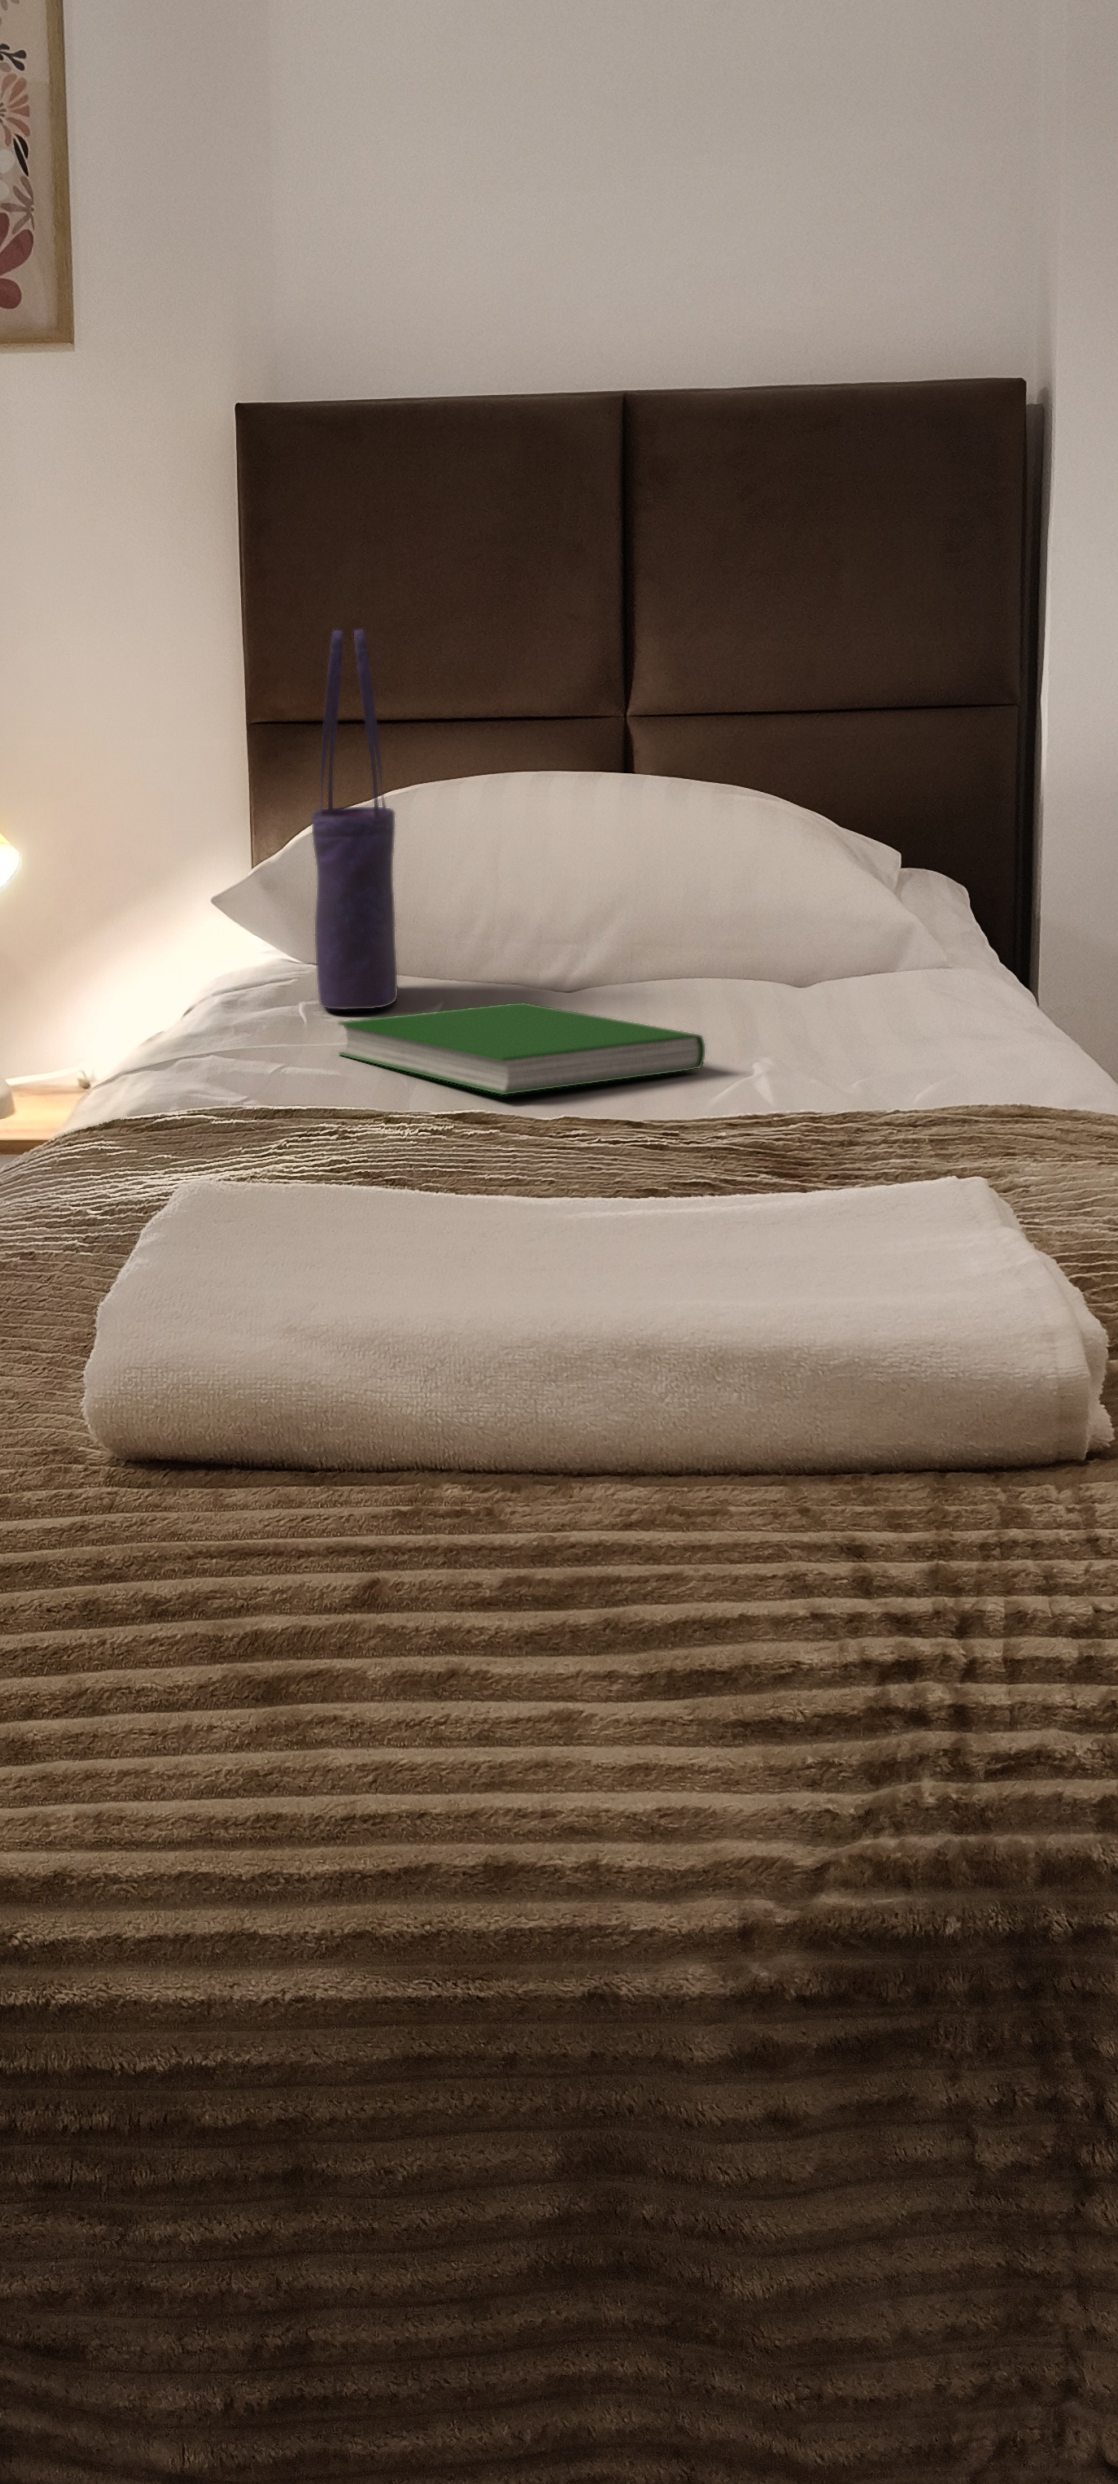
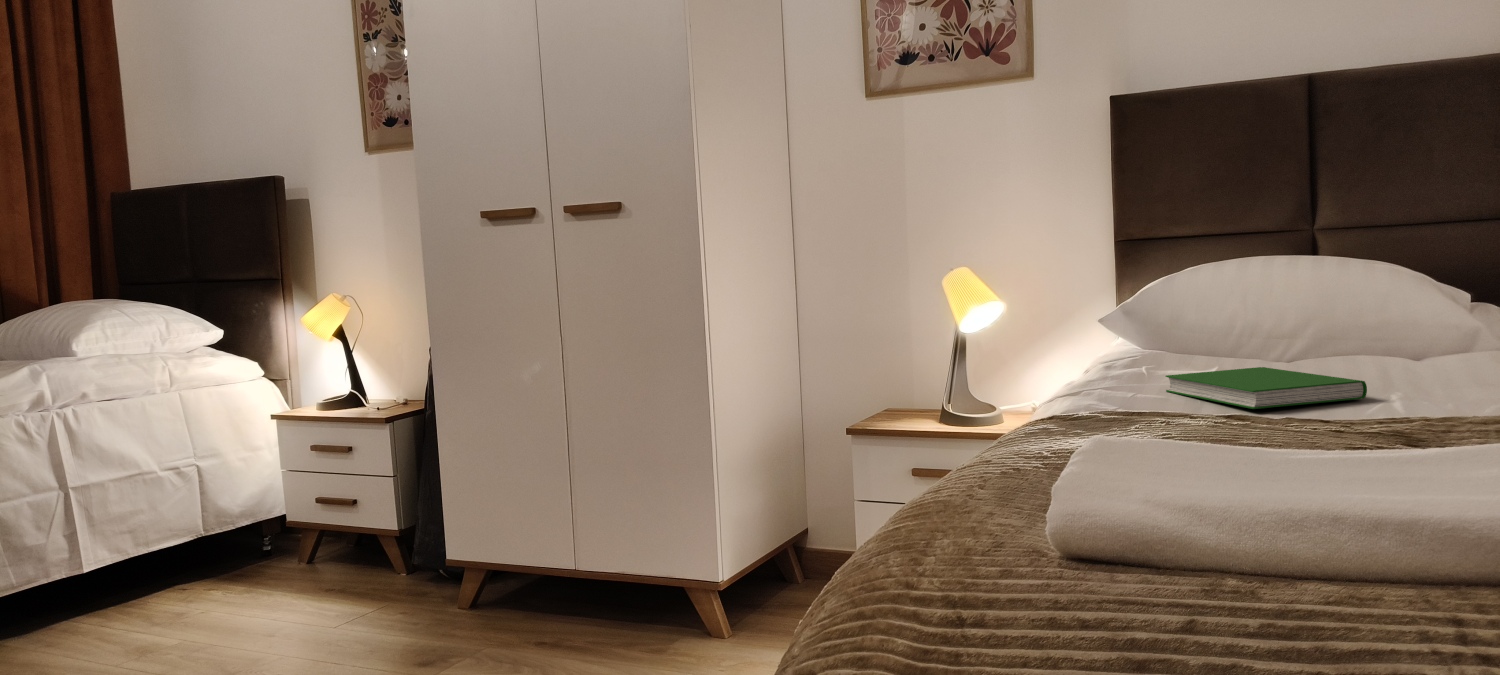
tote bag: present [311,630,398,1009] -> none [1151,191,1195,371]

